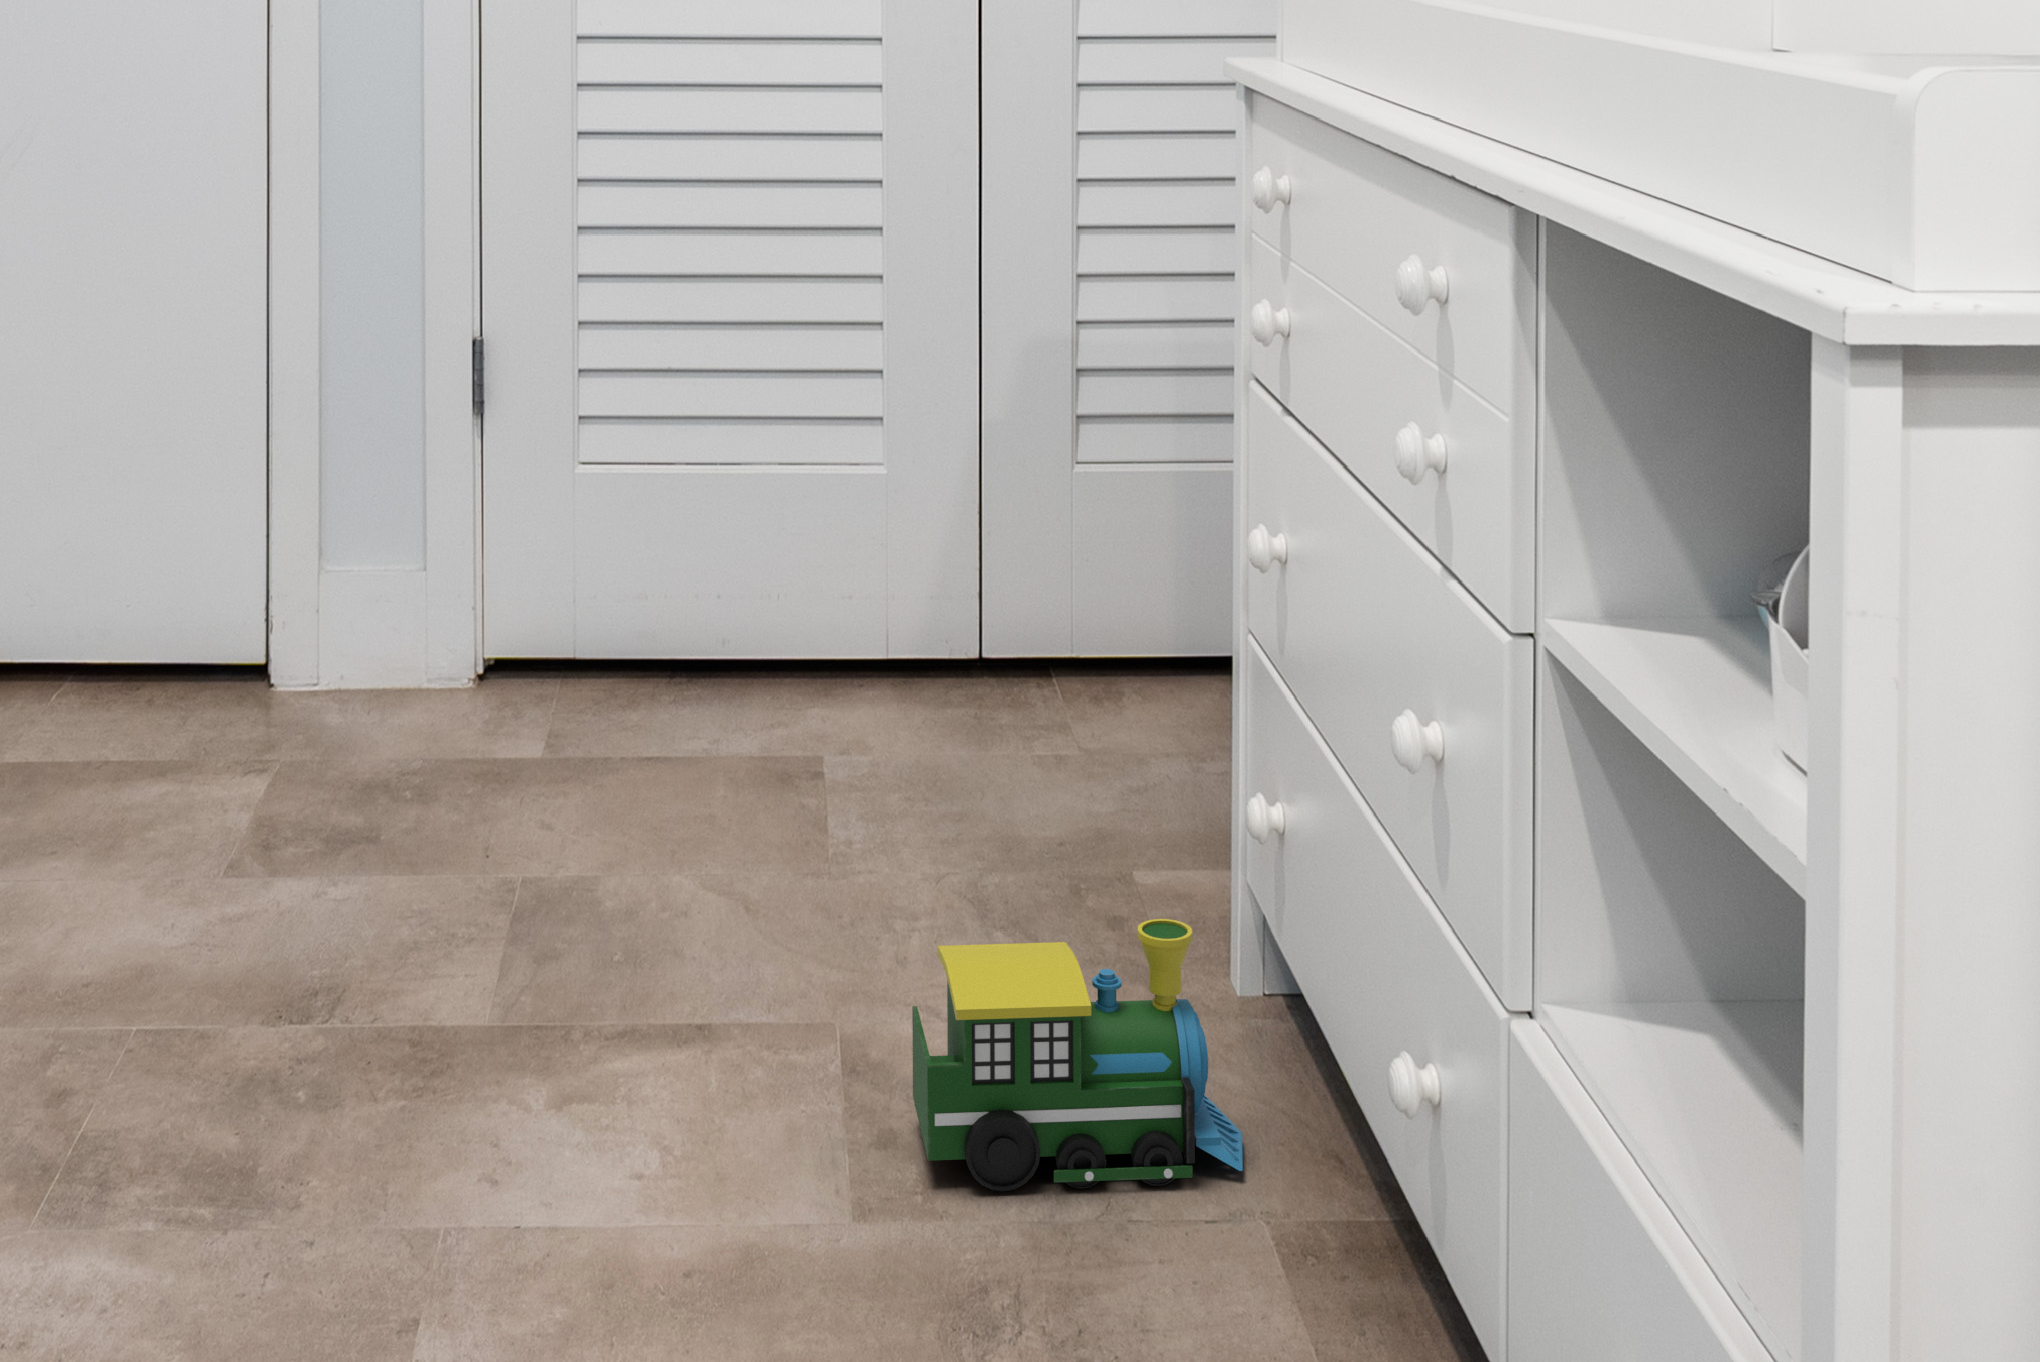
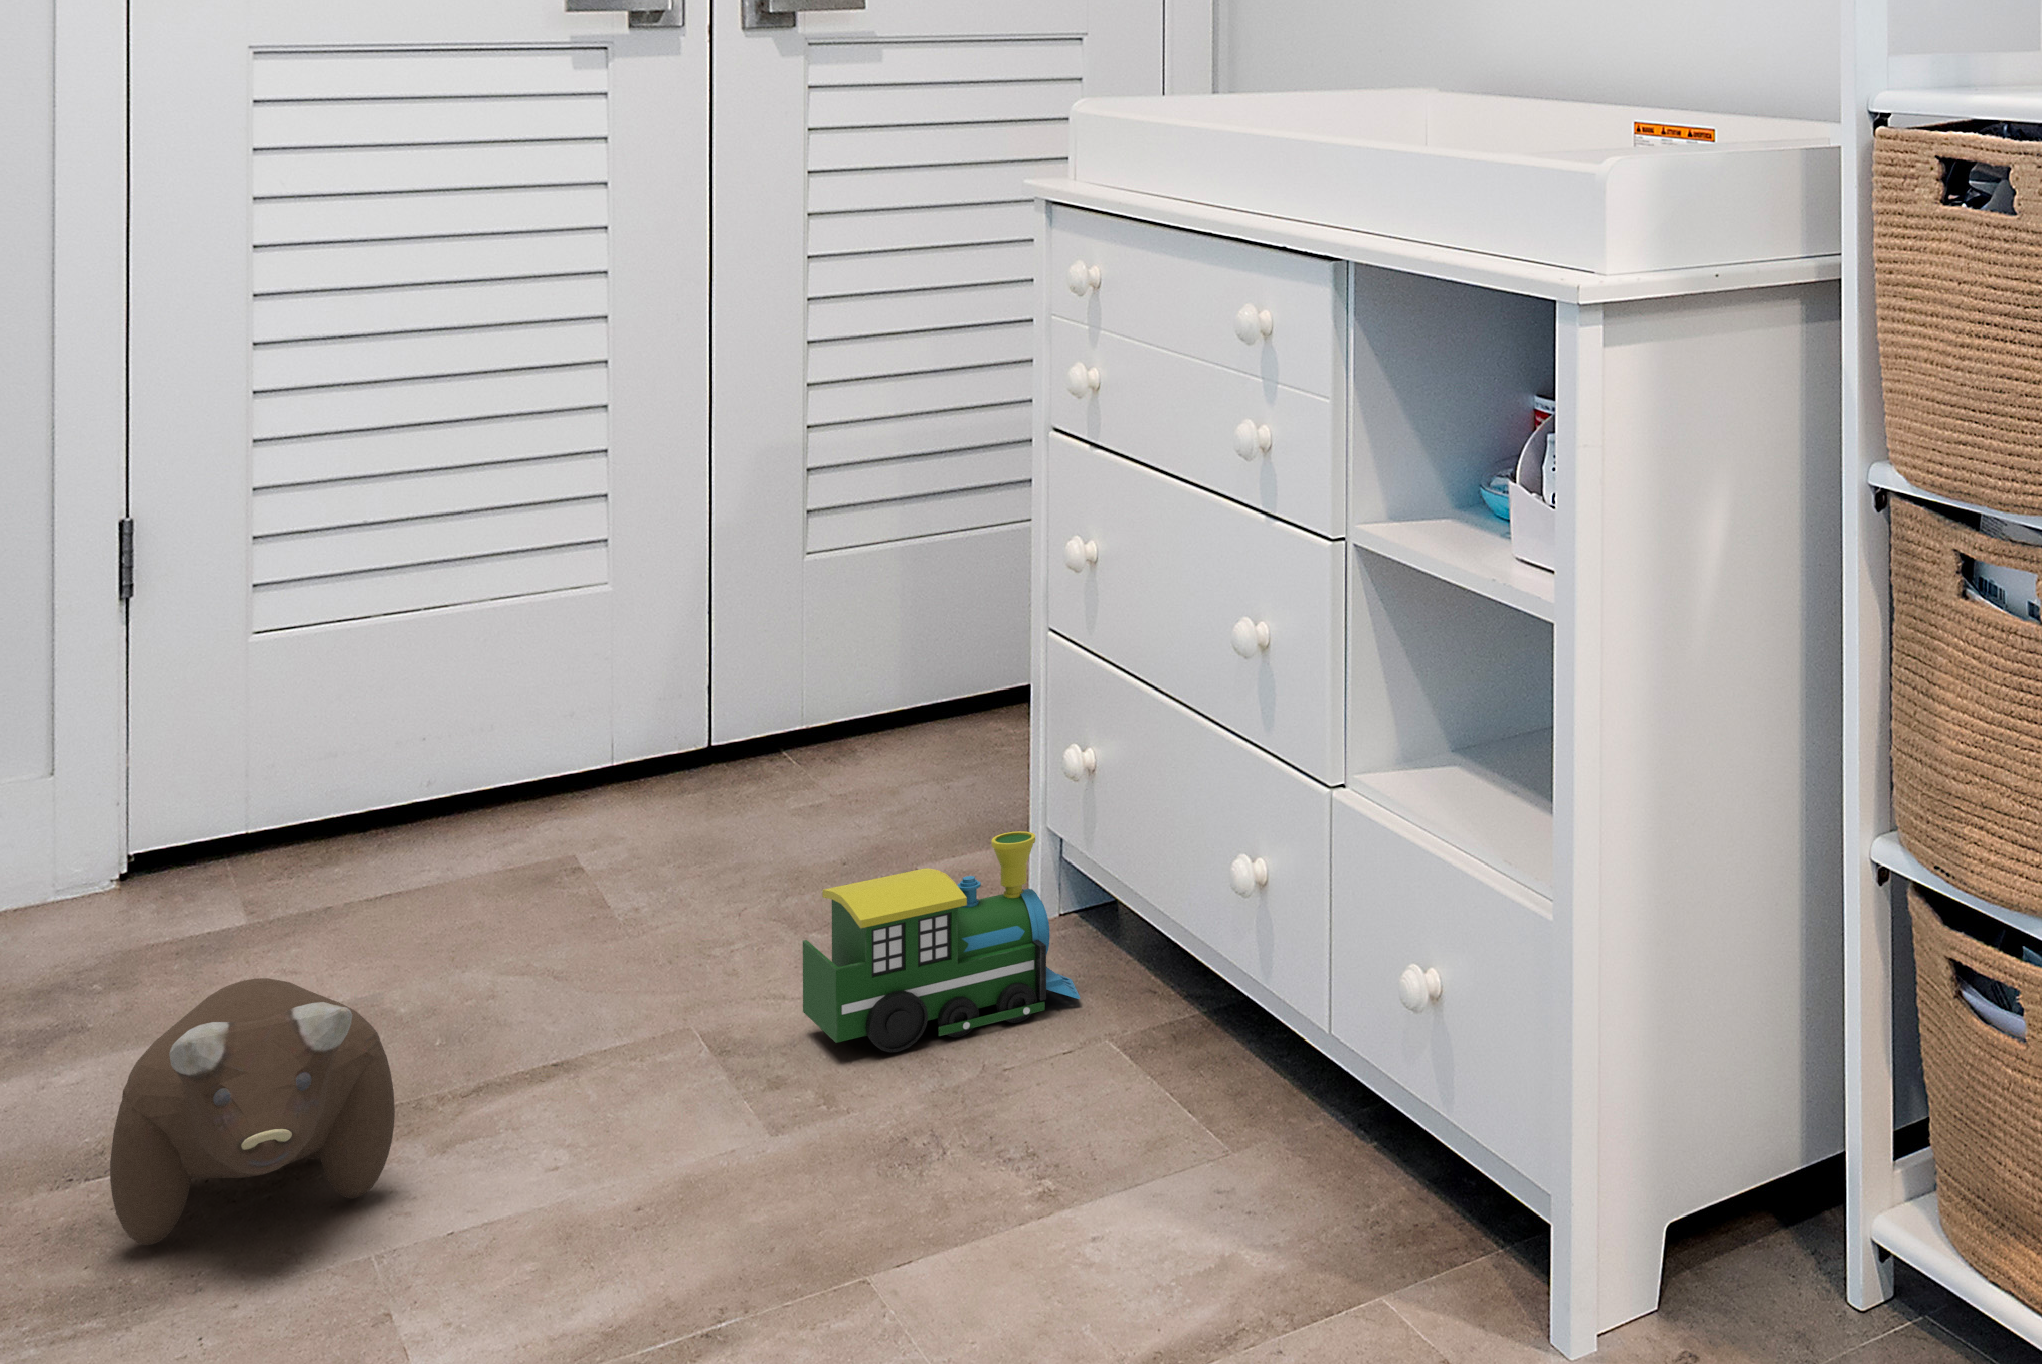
plush toy: none [136,939,415,1232] -> present [110,978,395,1245]

